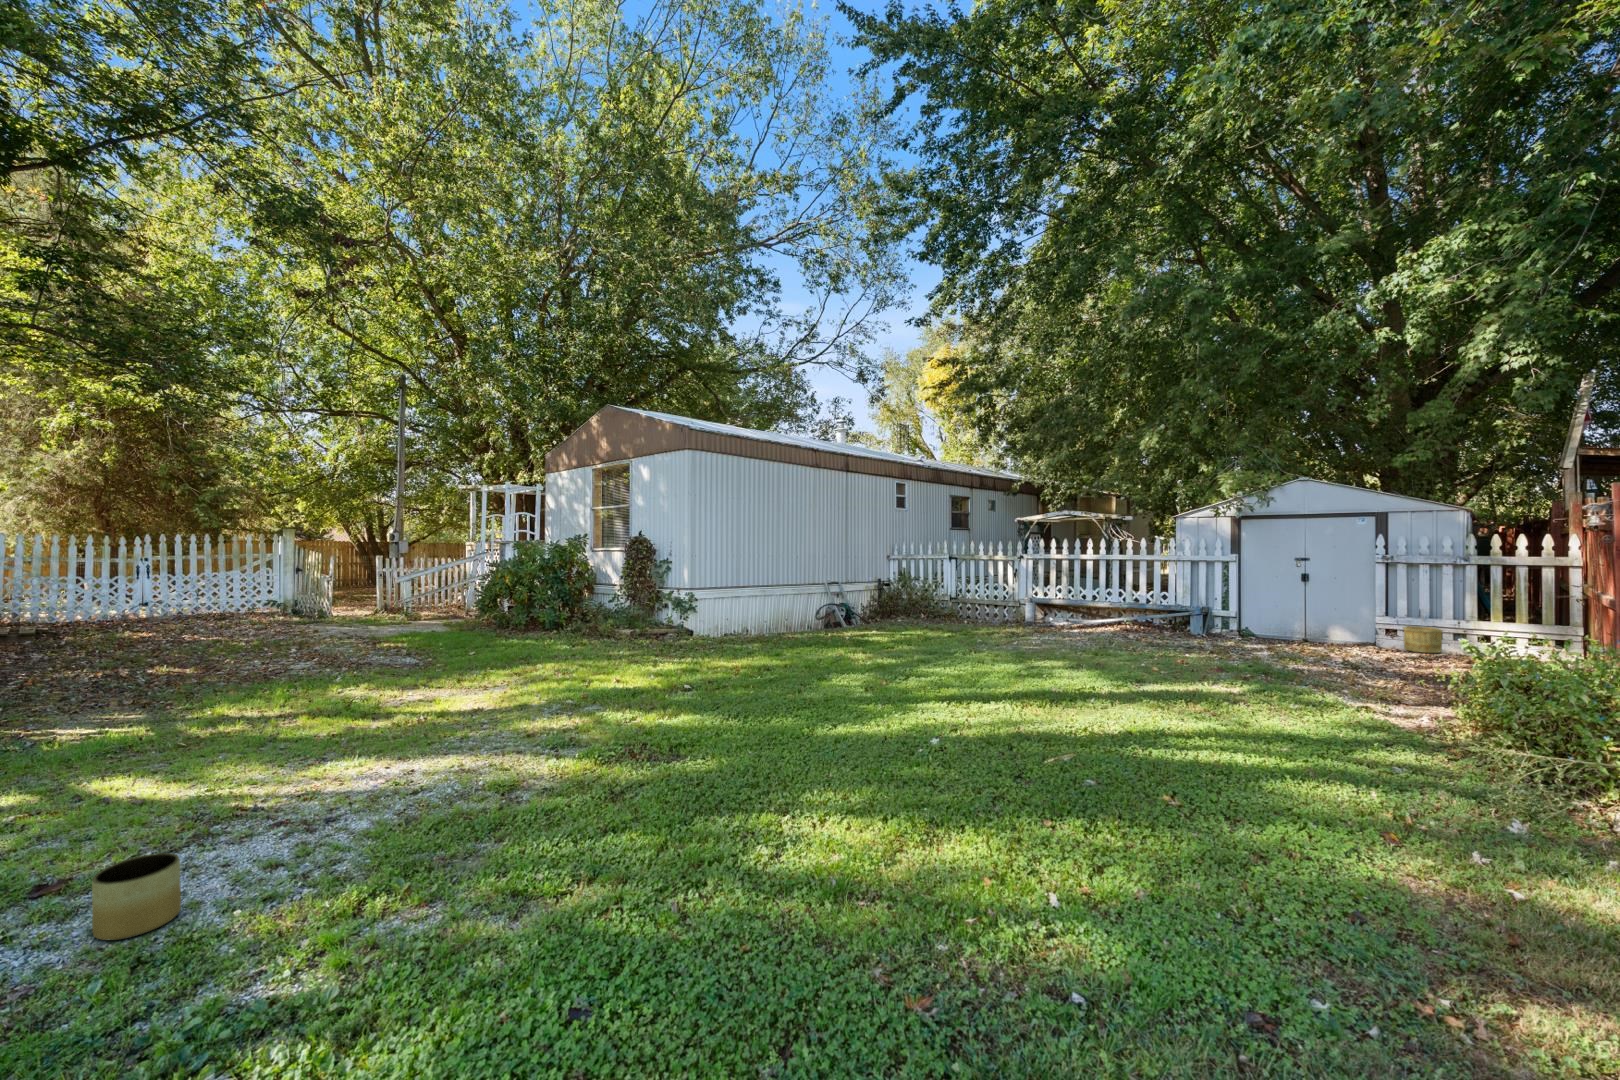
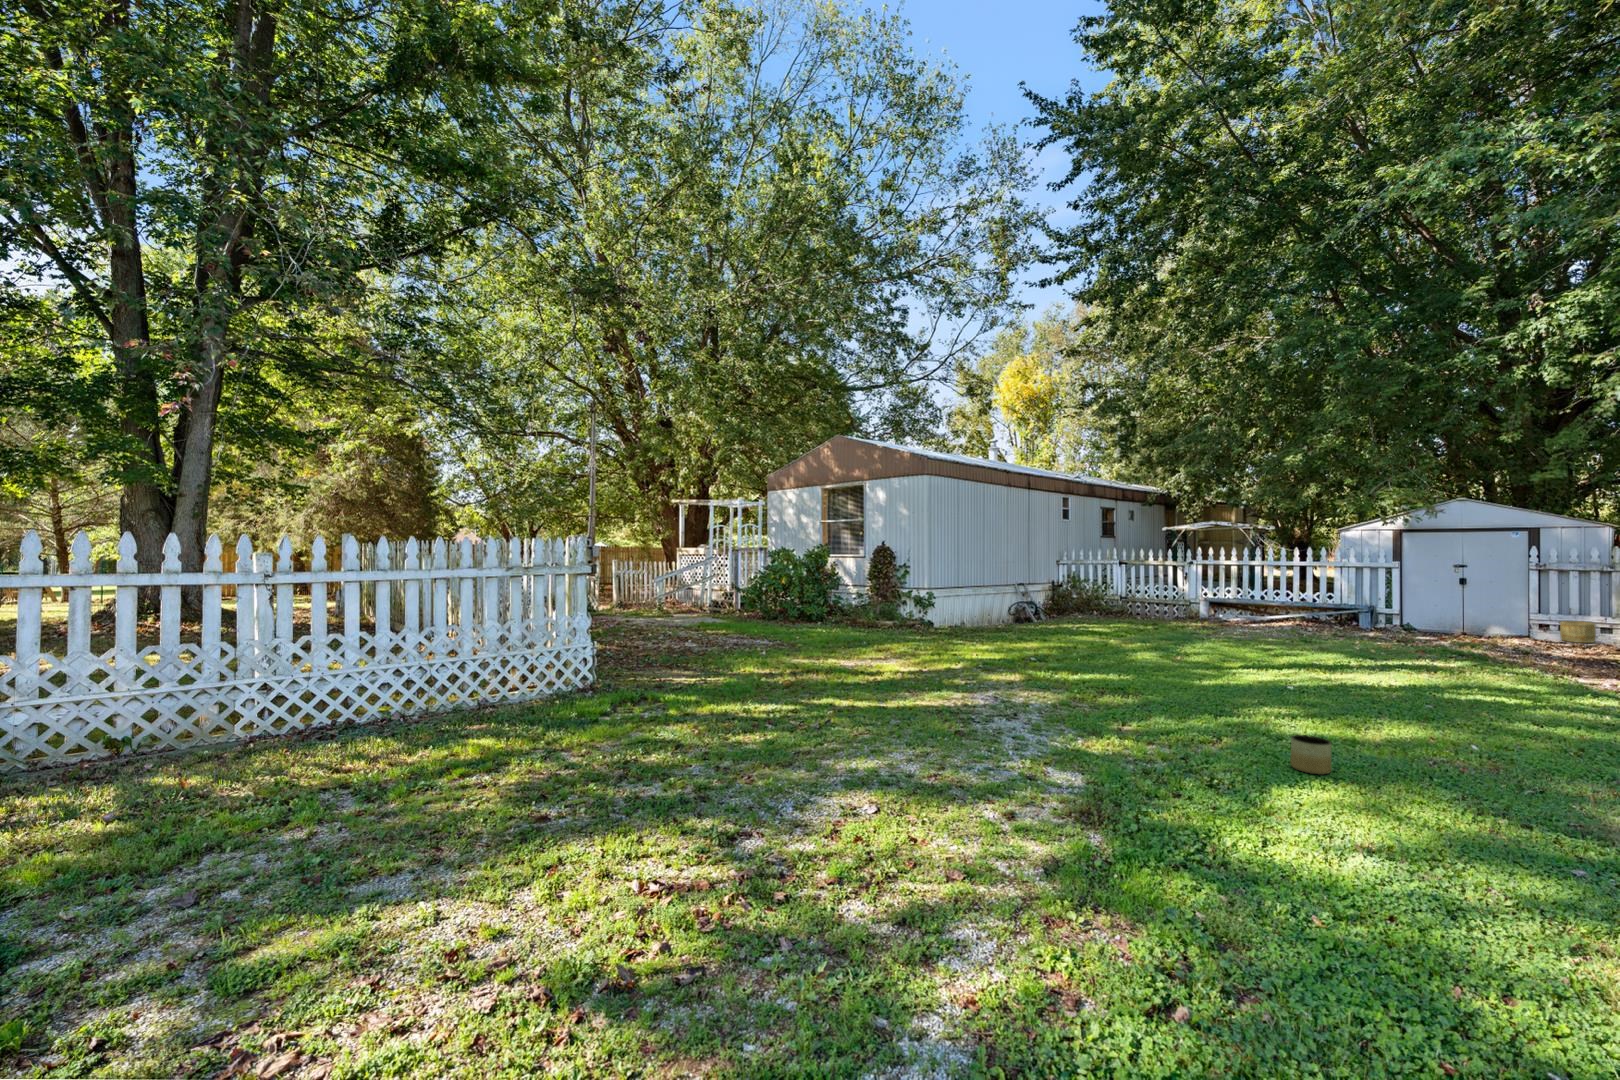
planter: present [92,853,181,941] -> present [1290,735,1331,775]

